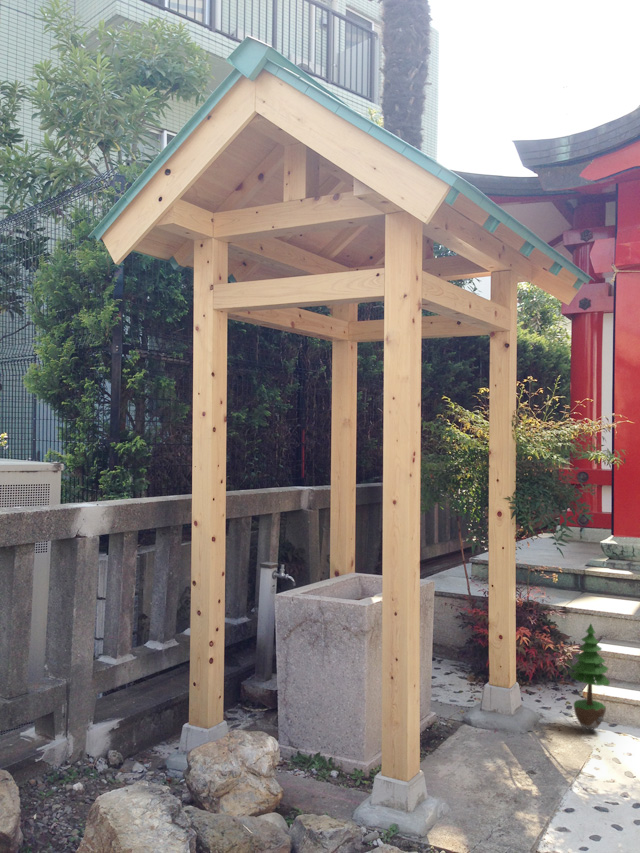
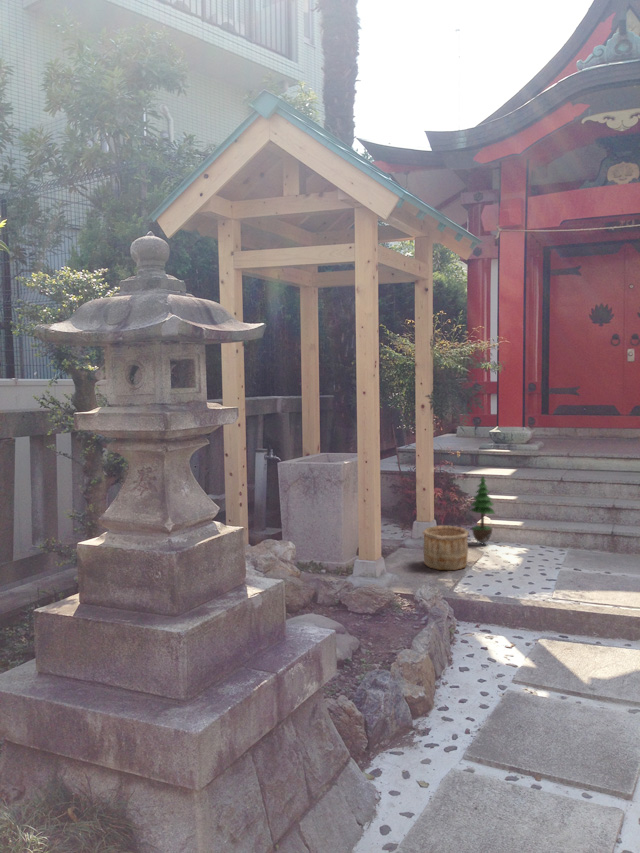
wooden bucket: none [491,708,567,792] -> present [423,526,469,570]

